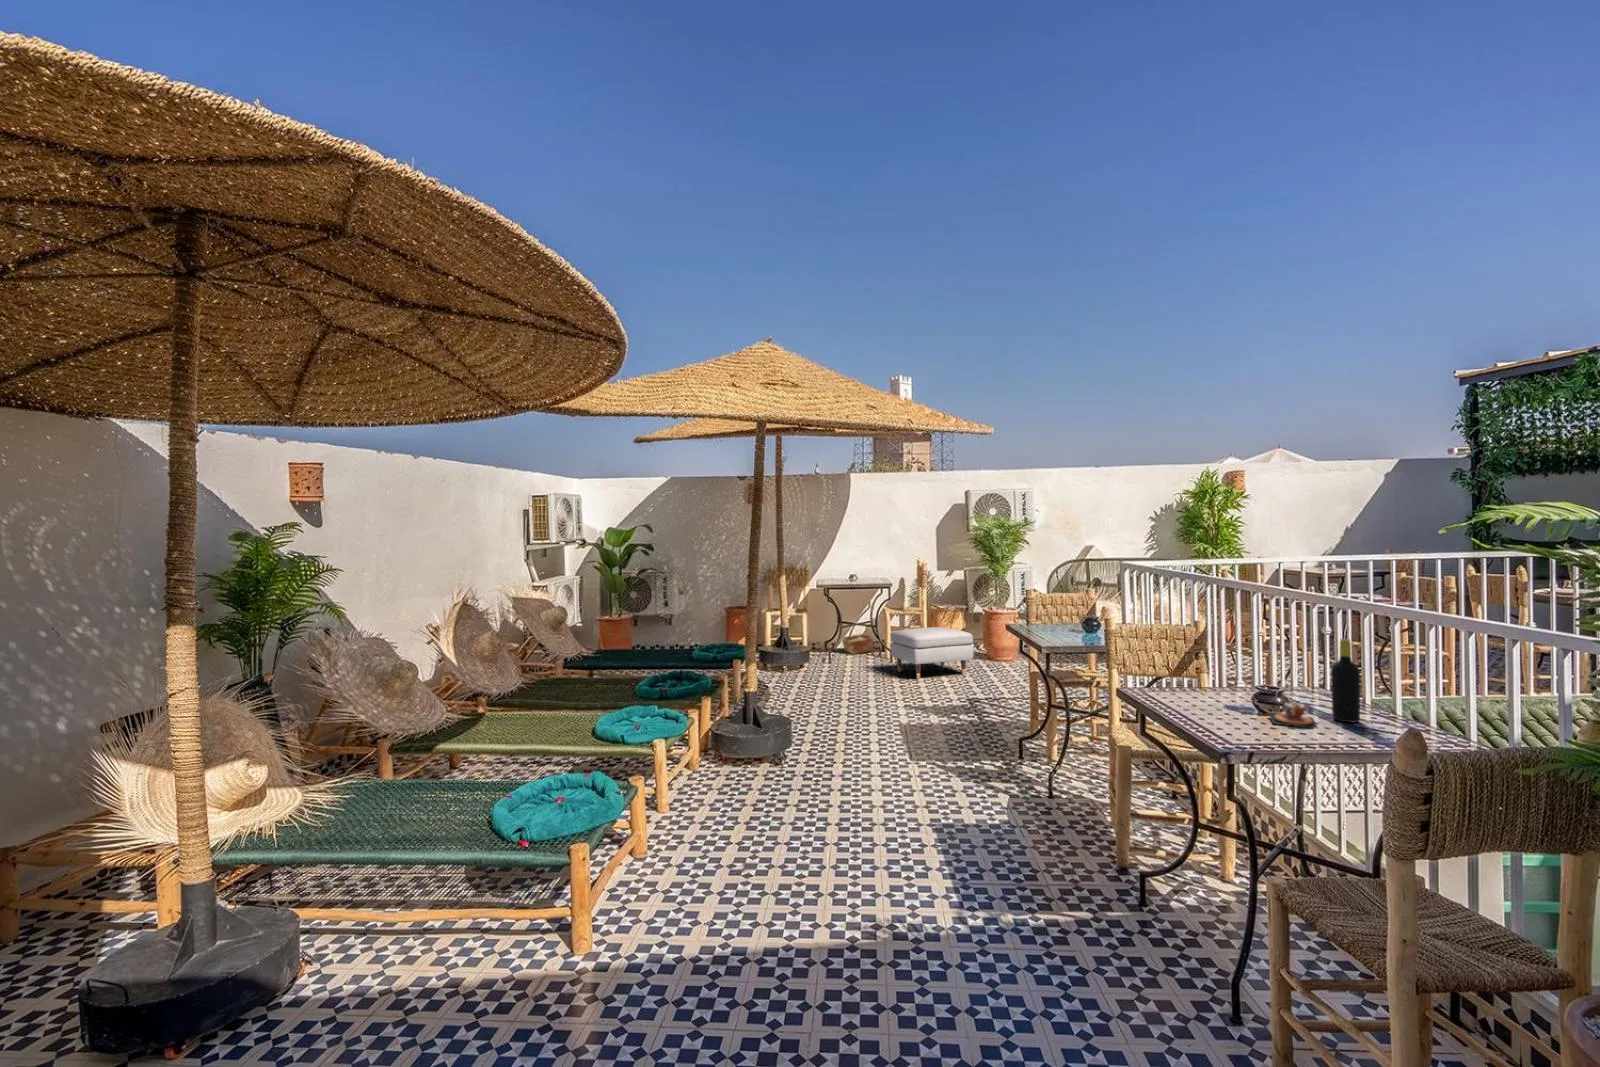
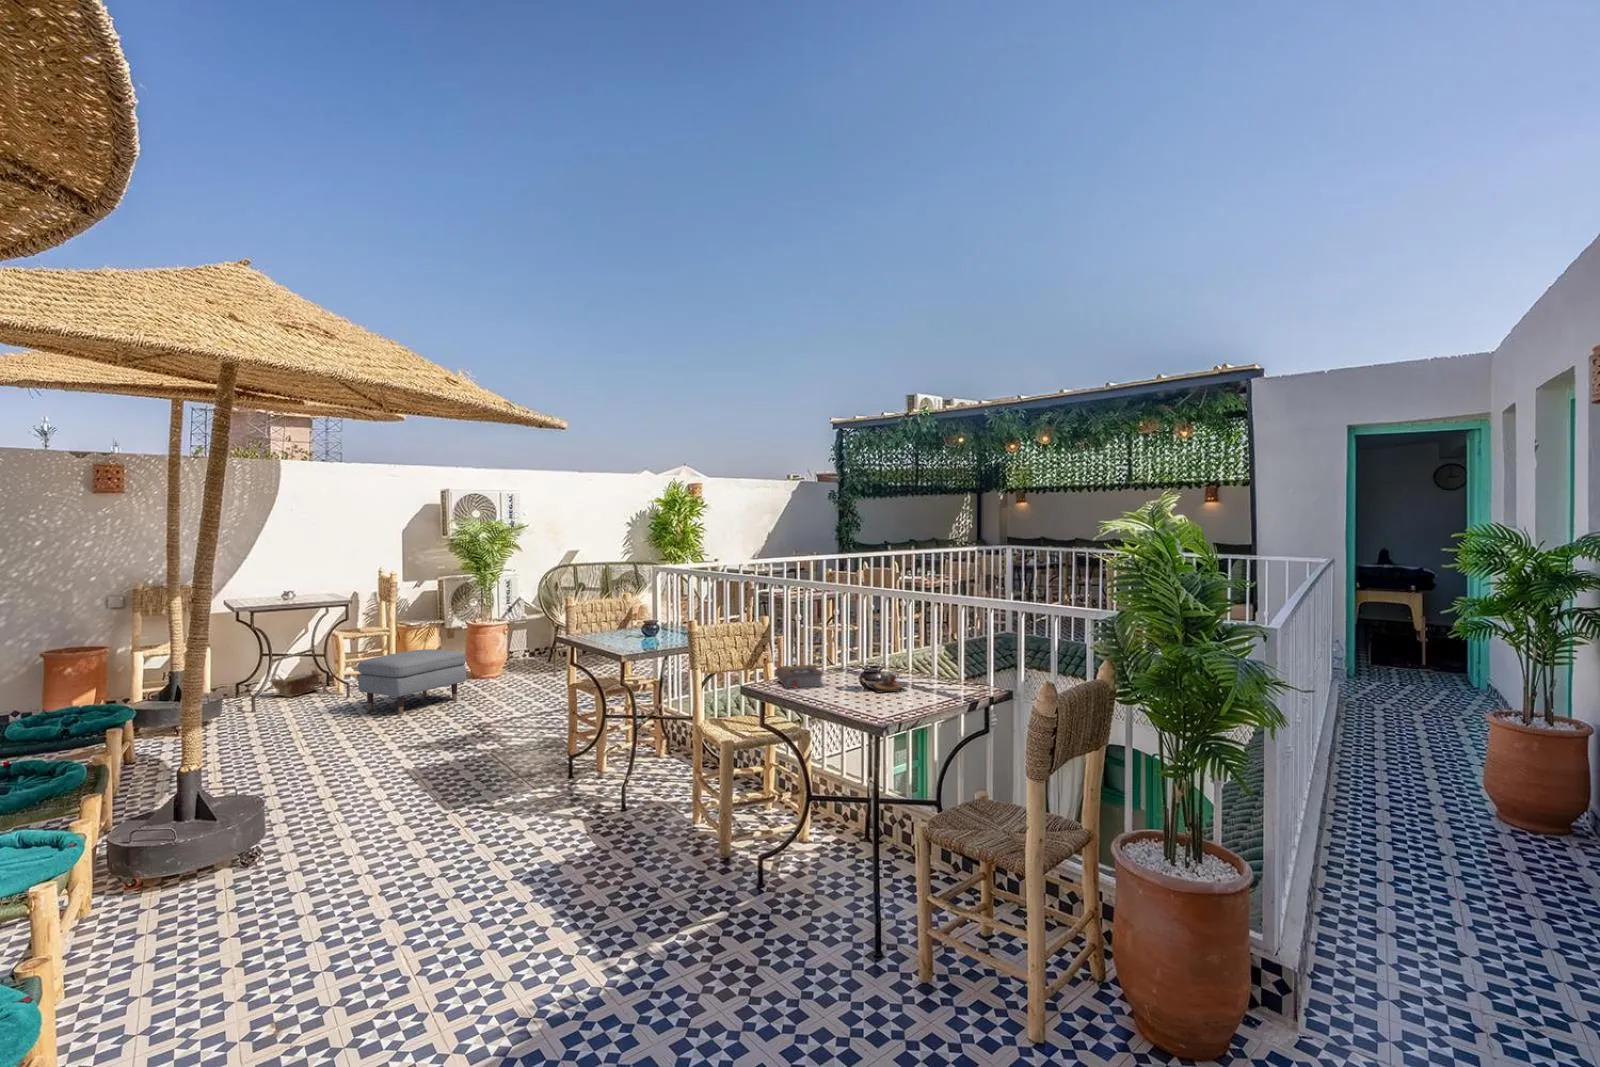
bottle: present [1331,639,1360,723] -> none [901,615,921,682]
book: none [1172,679,1226,707] -> present [776,665,823,688]

